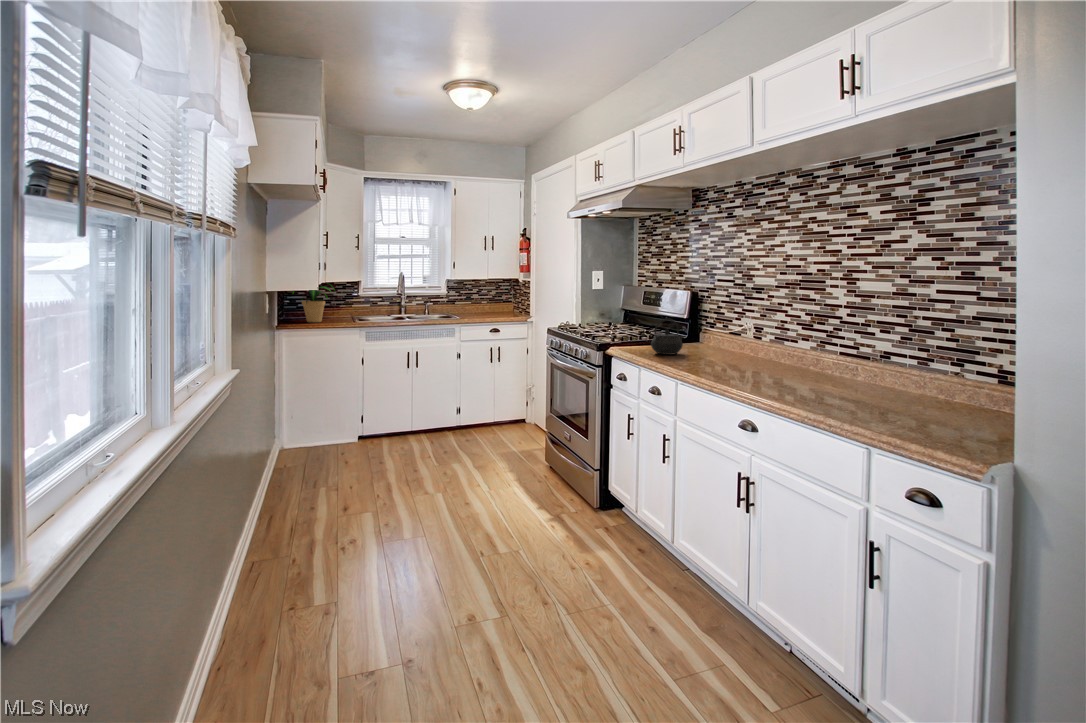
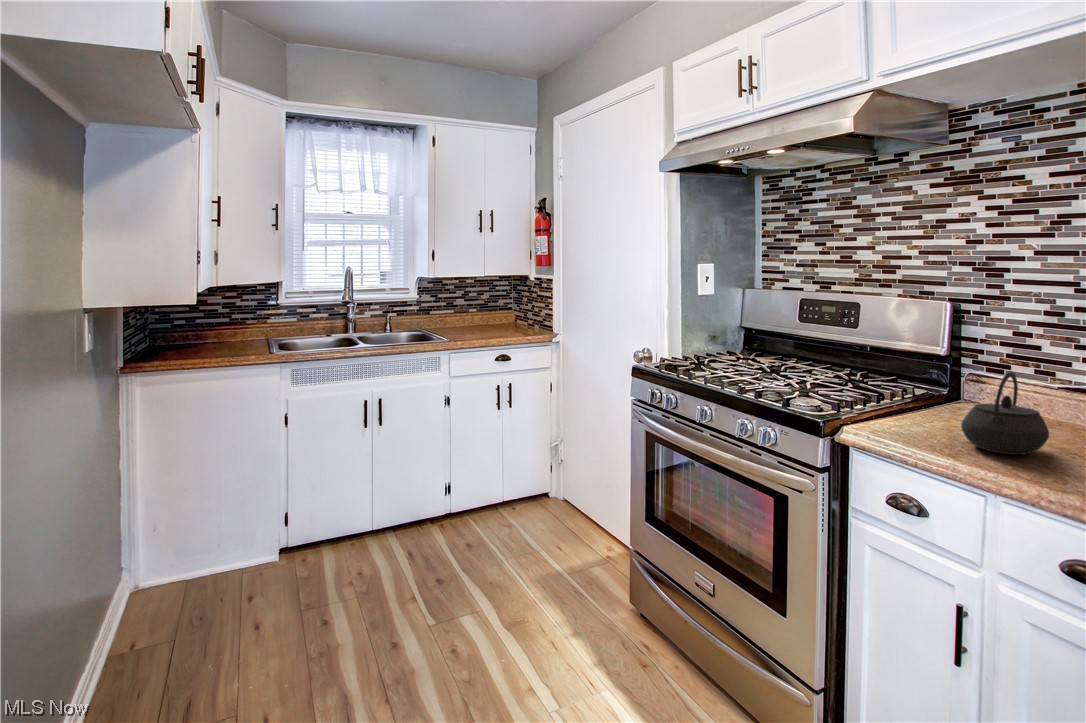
potted plant: present [293,284,334,322] -> none [154,285,235,356]

